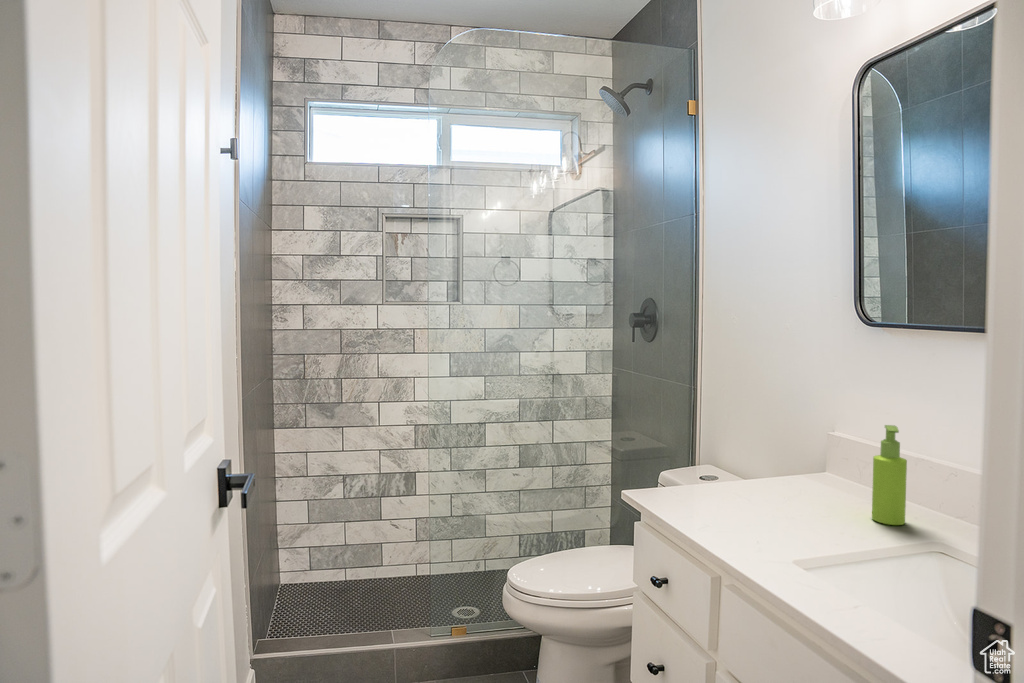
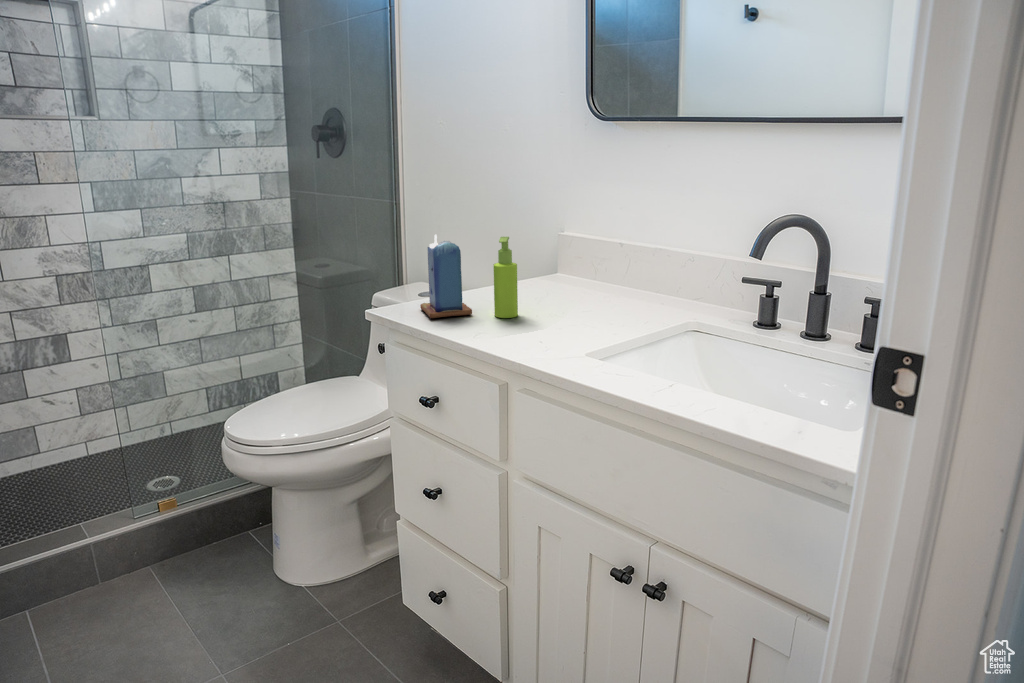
candle: none [768,416,841,514] -> present [420,234,472,318]

